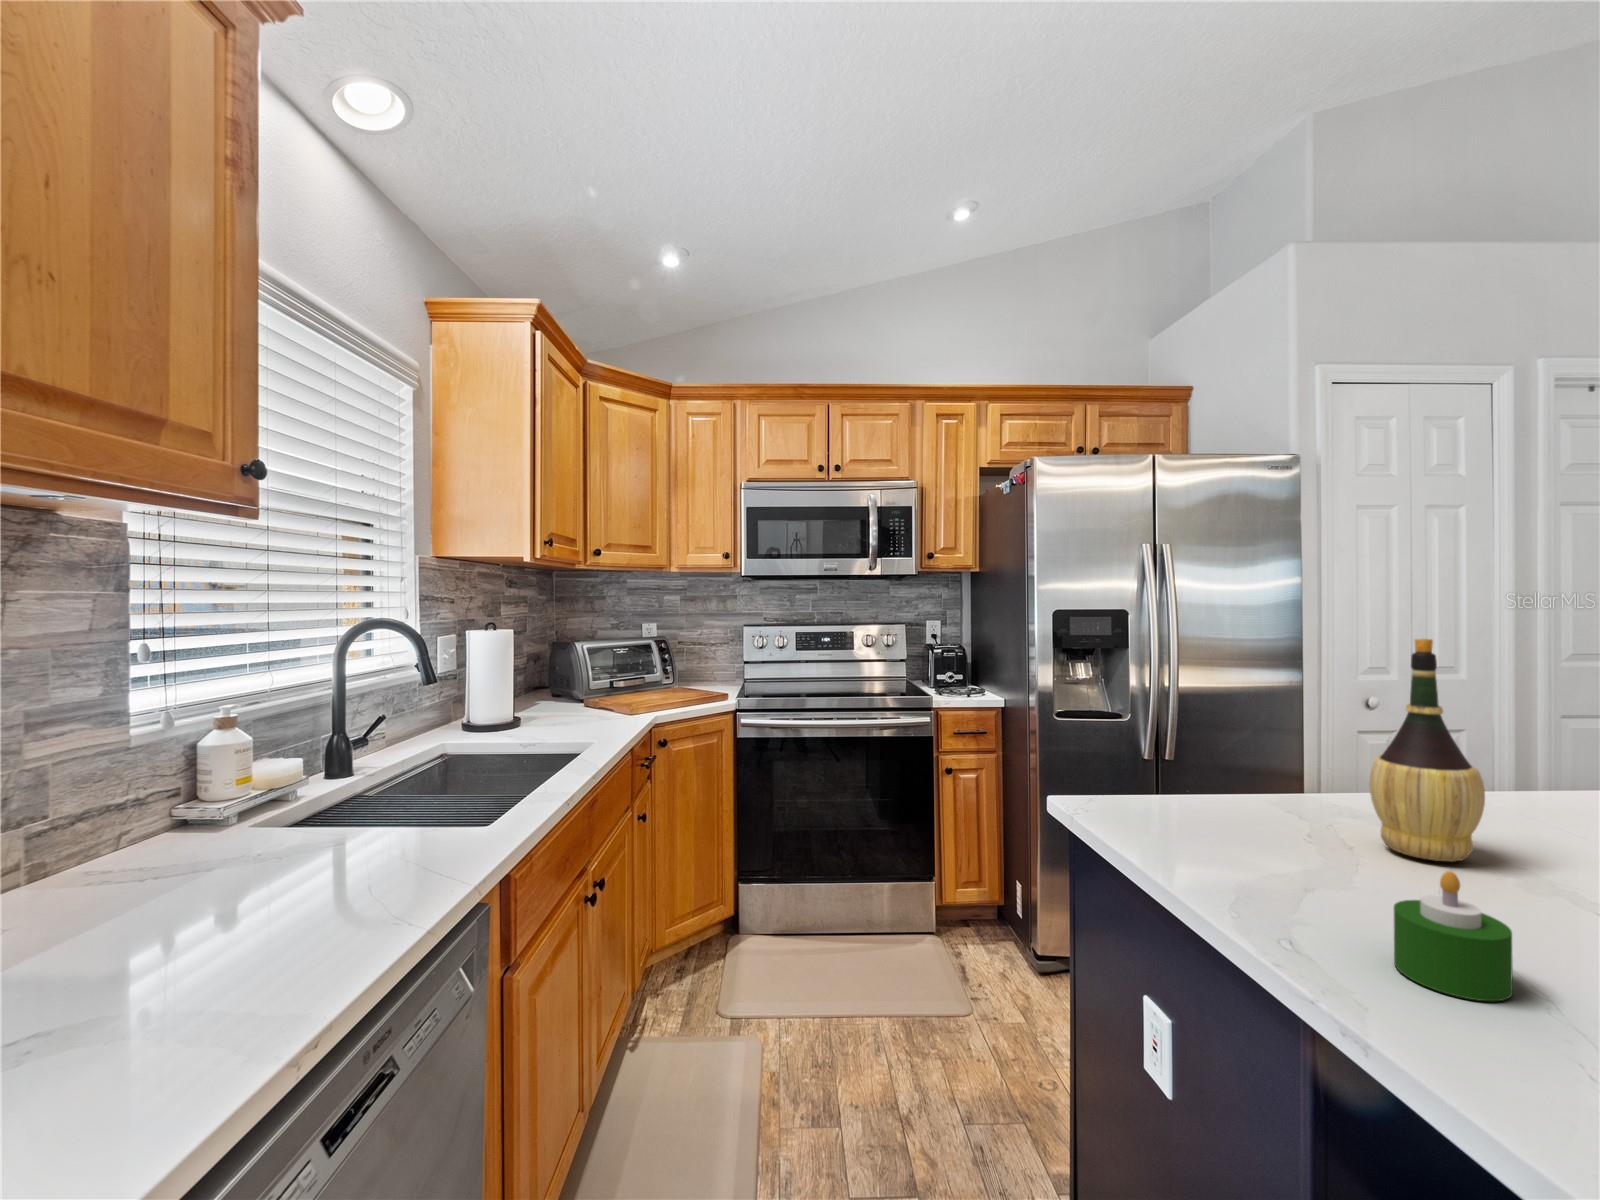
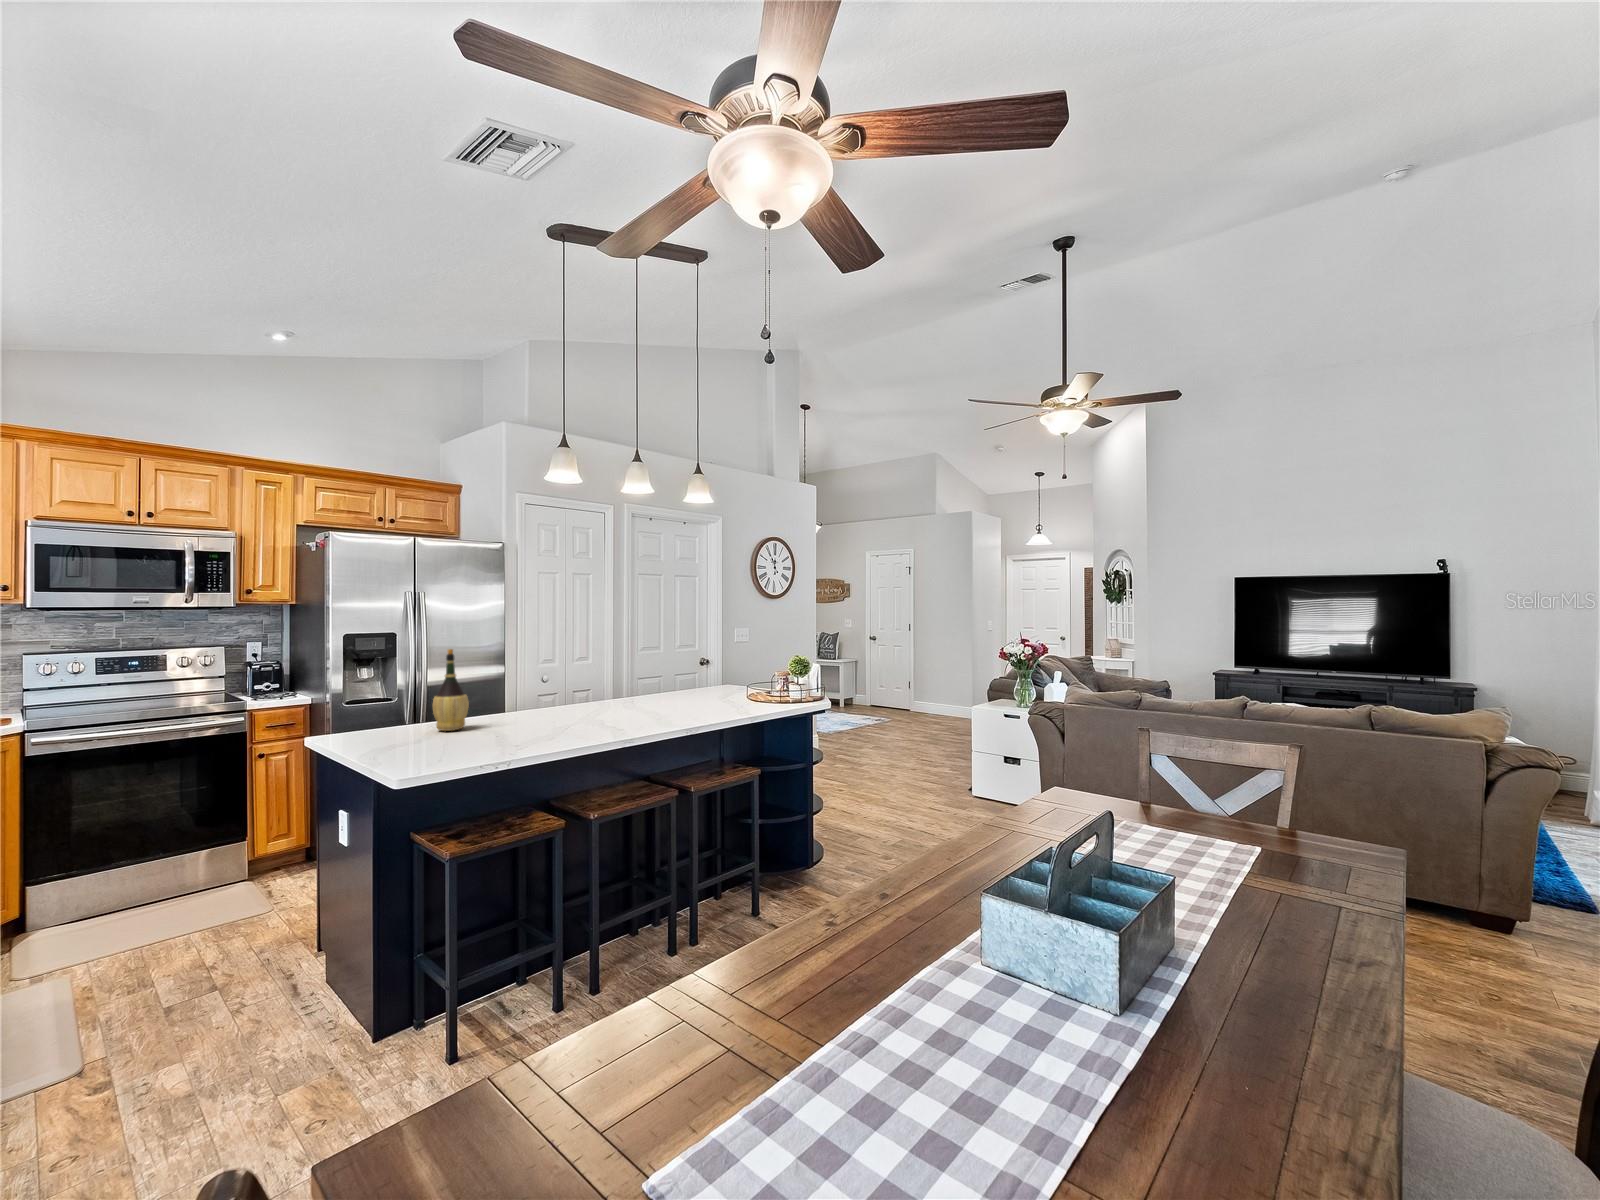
candle: present [1394,871,1513,1001] -> none [389,721,419,756]

